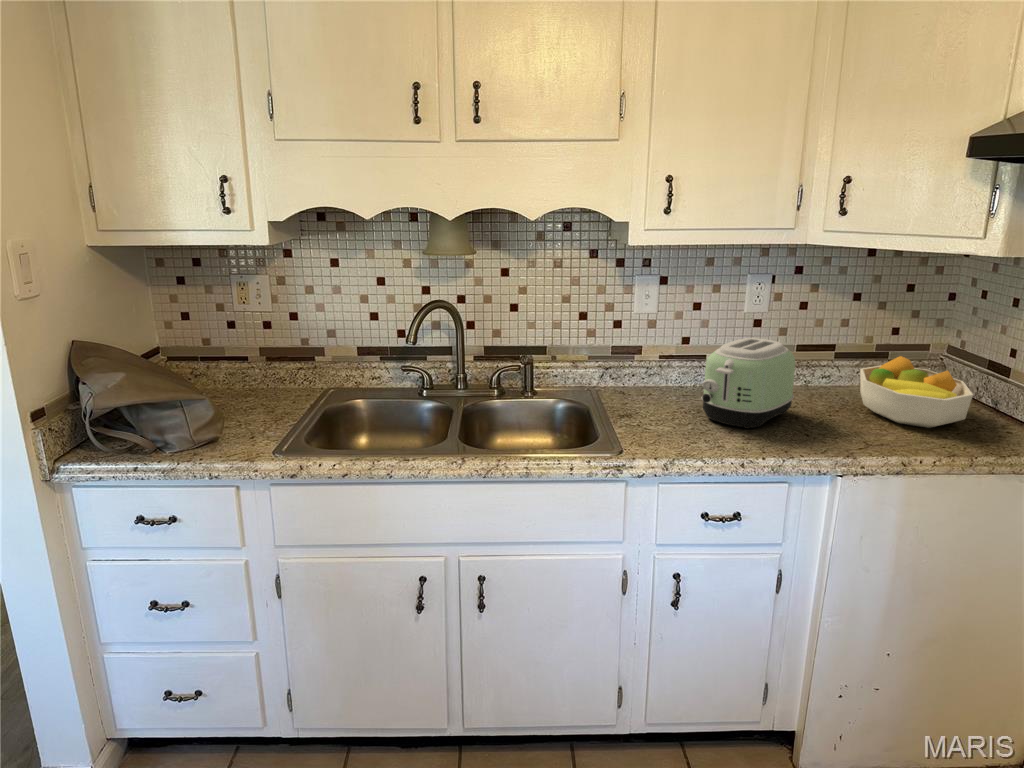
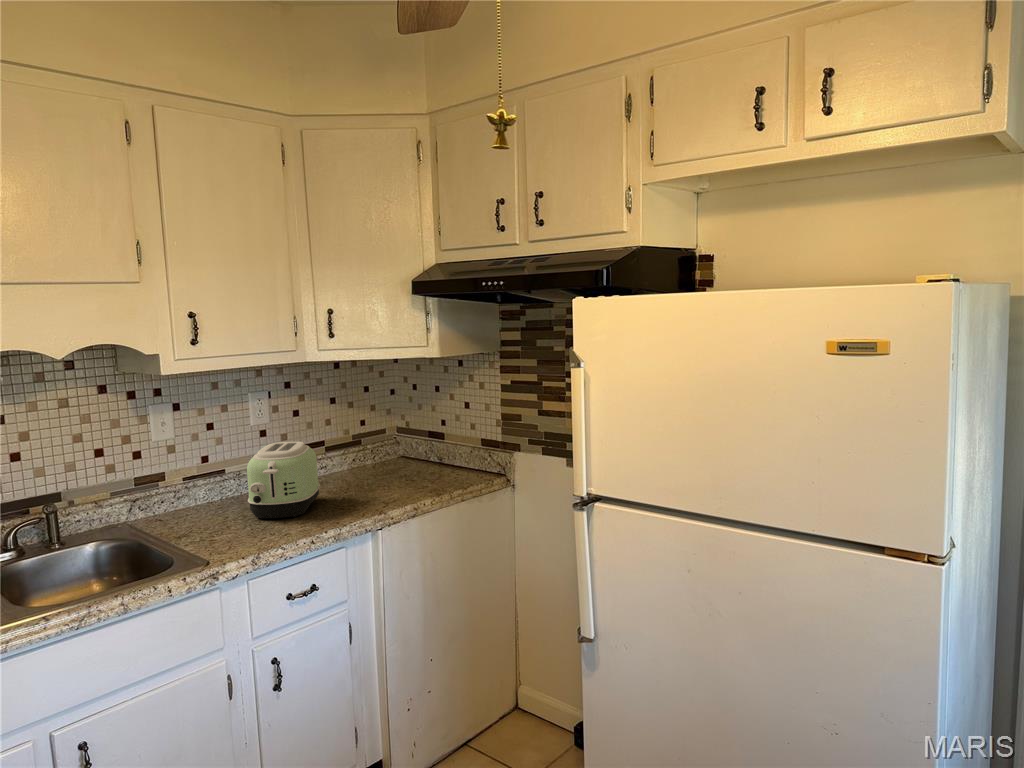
fruit bowl: present [860,356,973,428] -> none [353,439,434,486]

